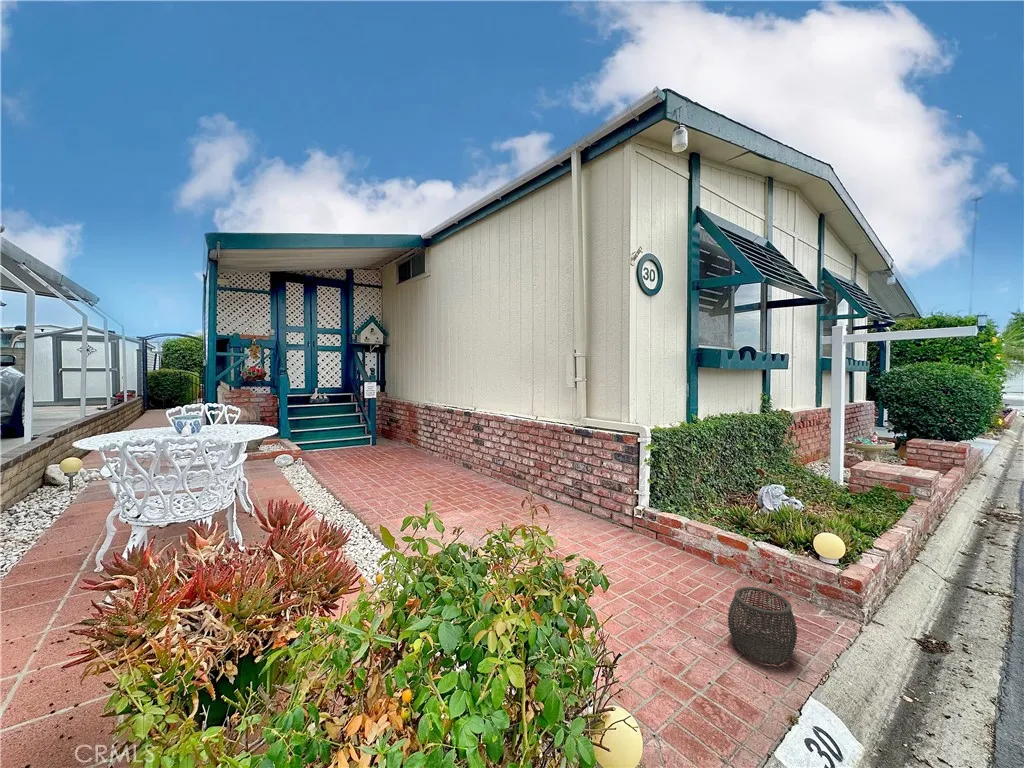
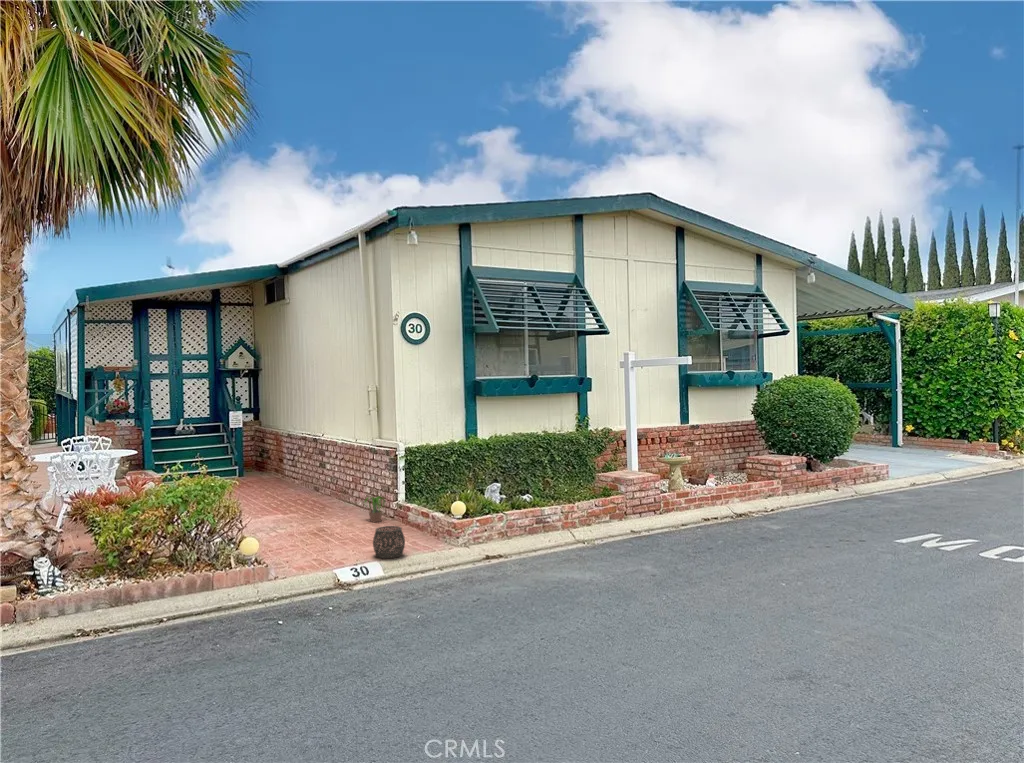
potted plant: none [585,497,627,535] -> present [365,496,386,522]

